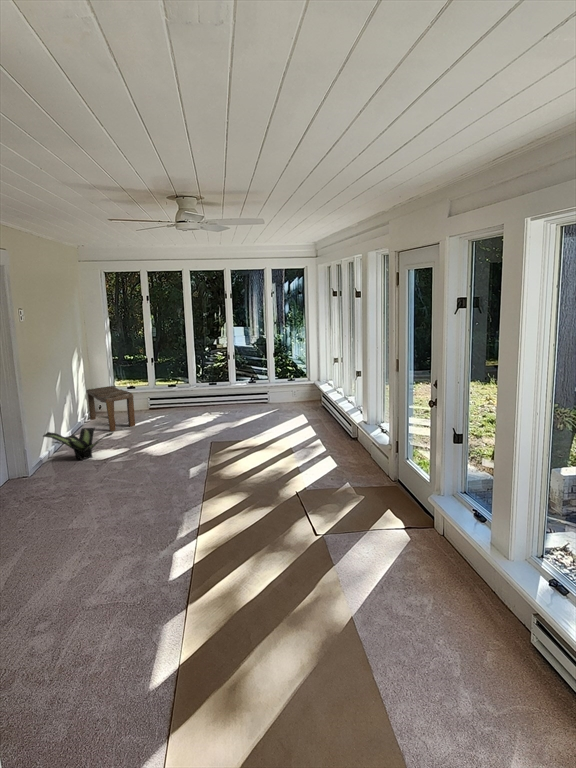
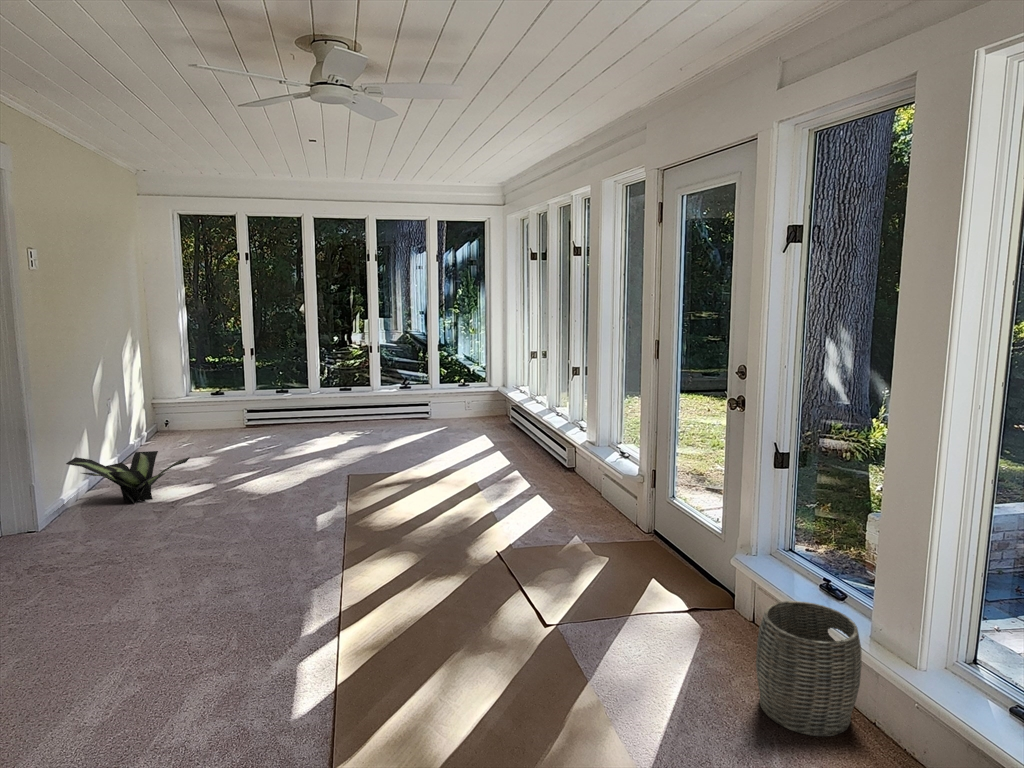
bench: present [86,386,135,431] -> none [146,389,224,459]
woven basket: none [427,523,486,599] -> present [756,601,862,736]

